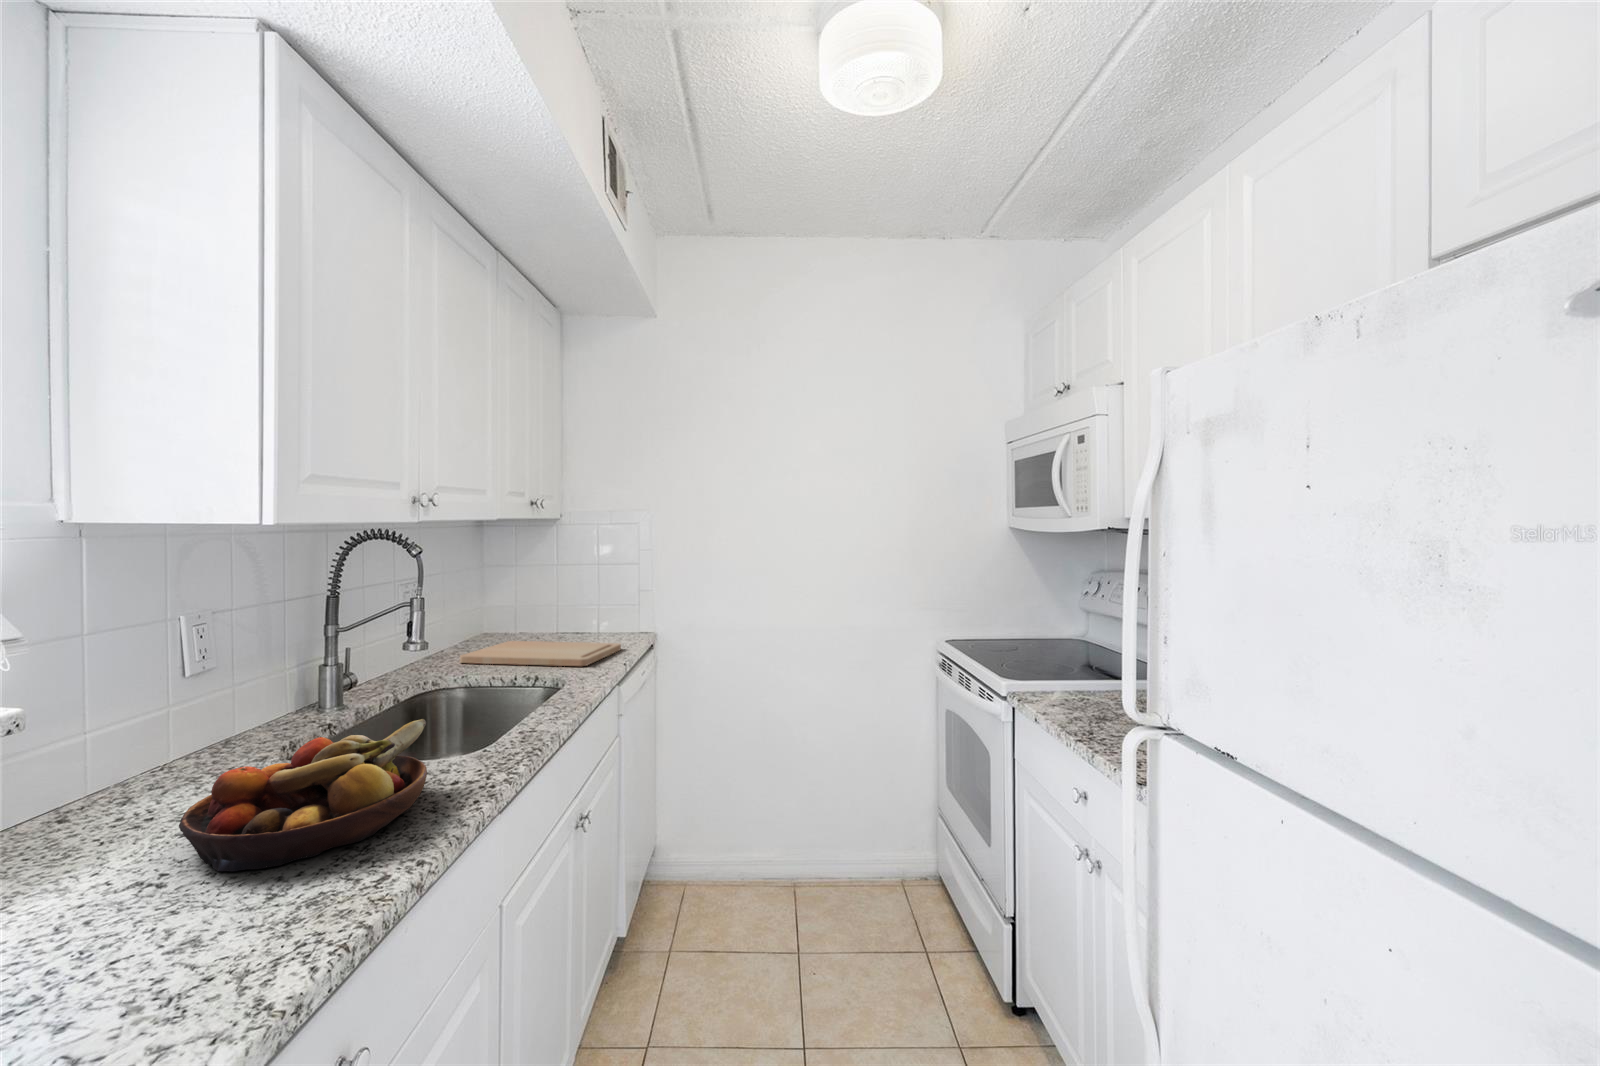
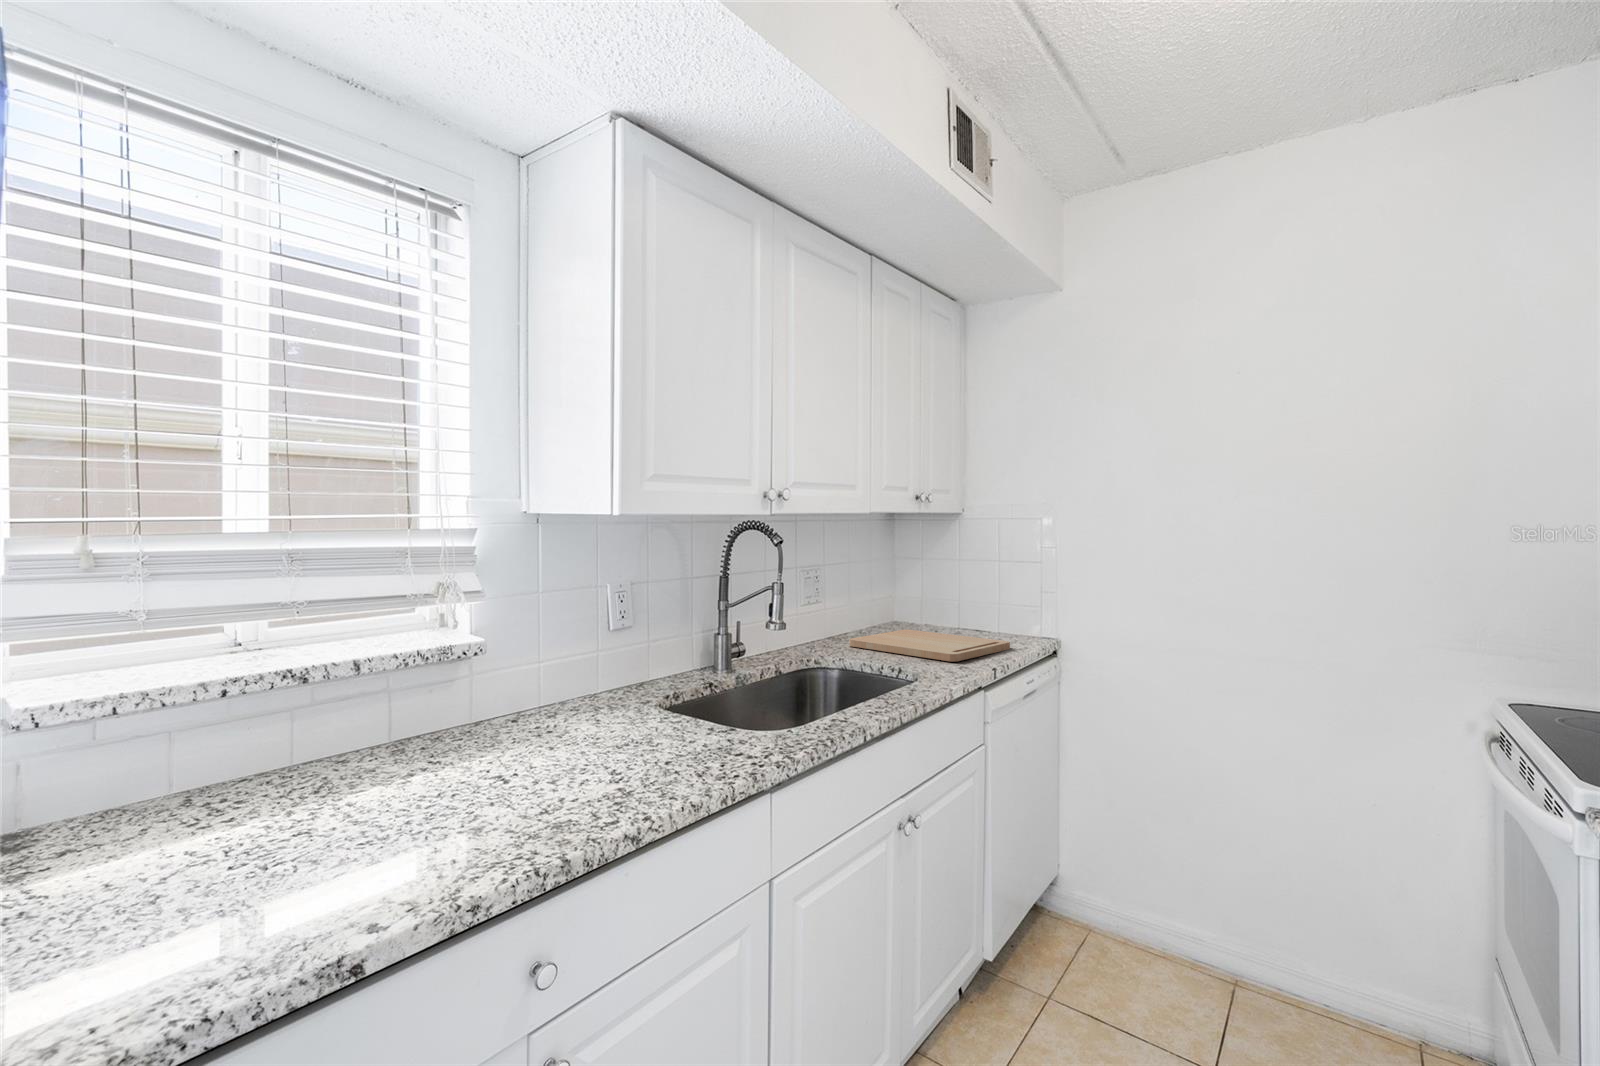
fruit bowl: present [179,719,427,871] -> none [530,688,717,789]

